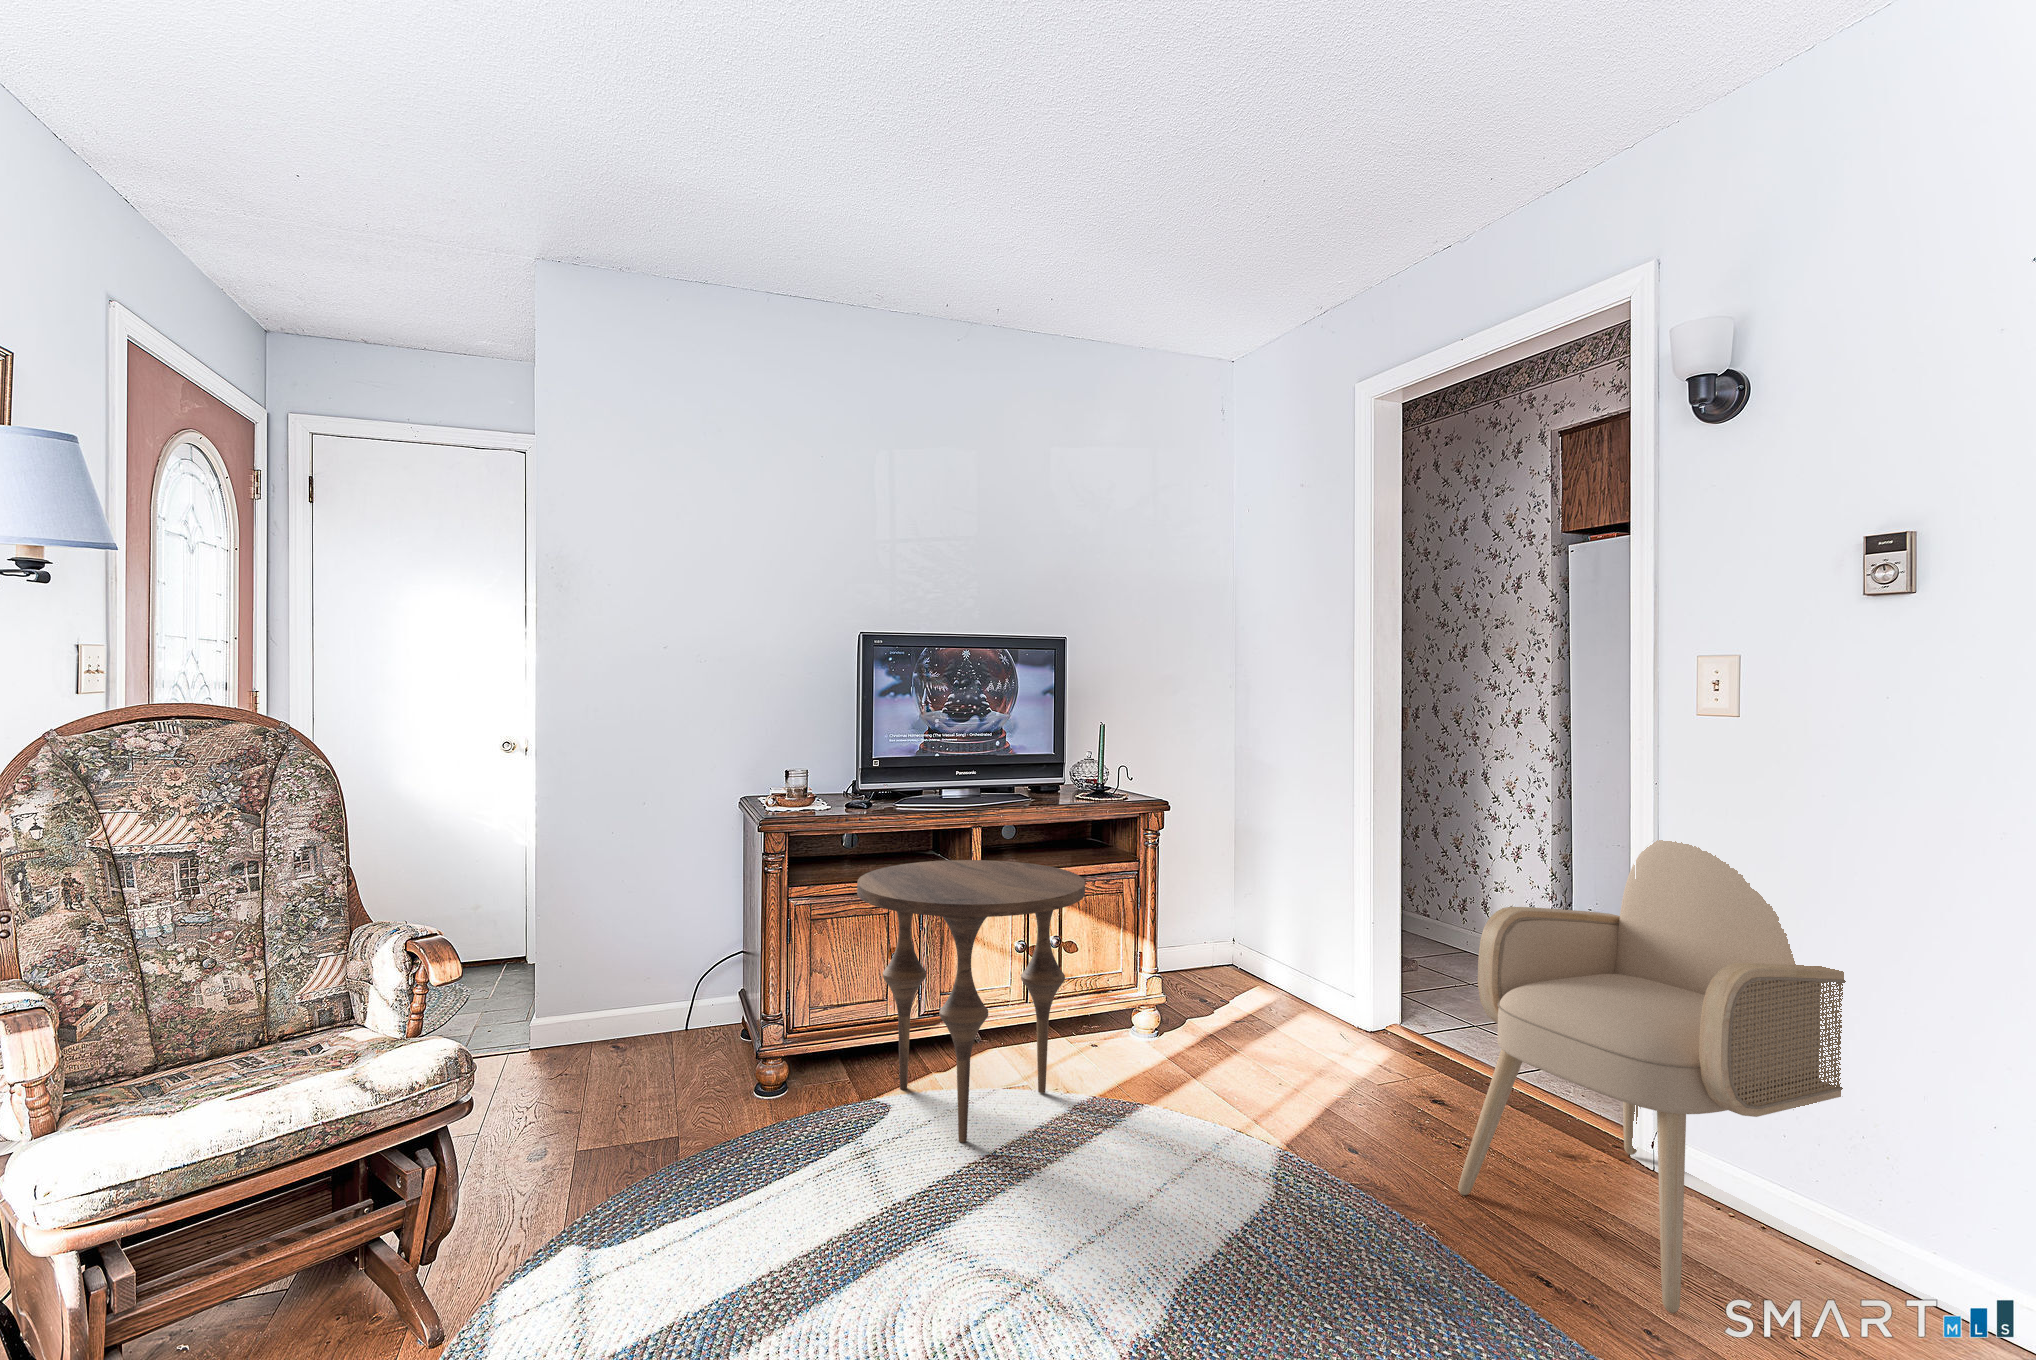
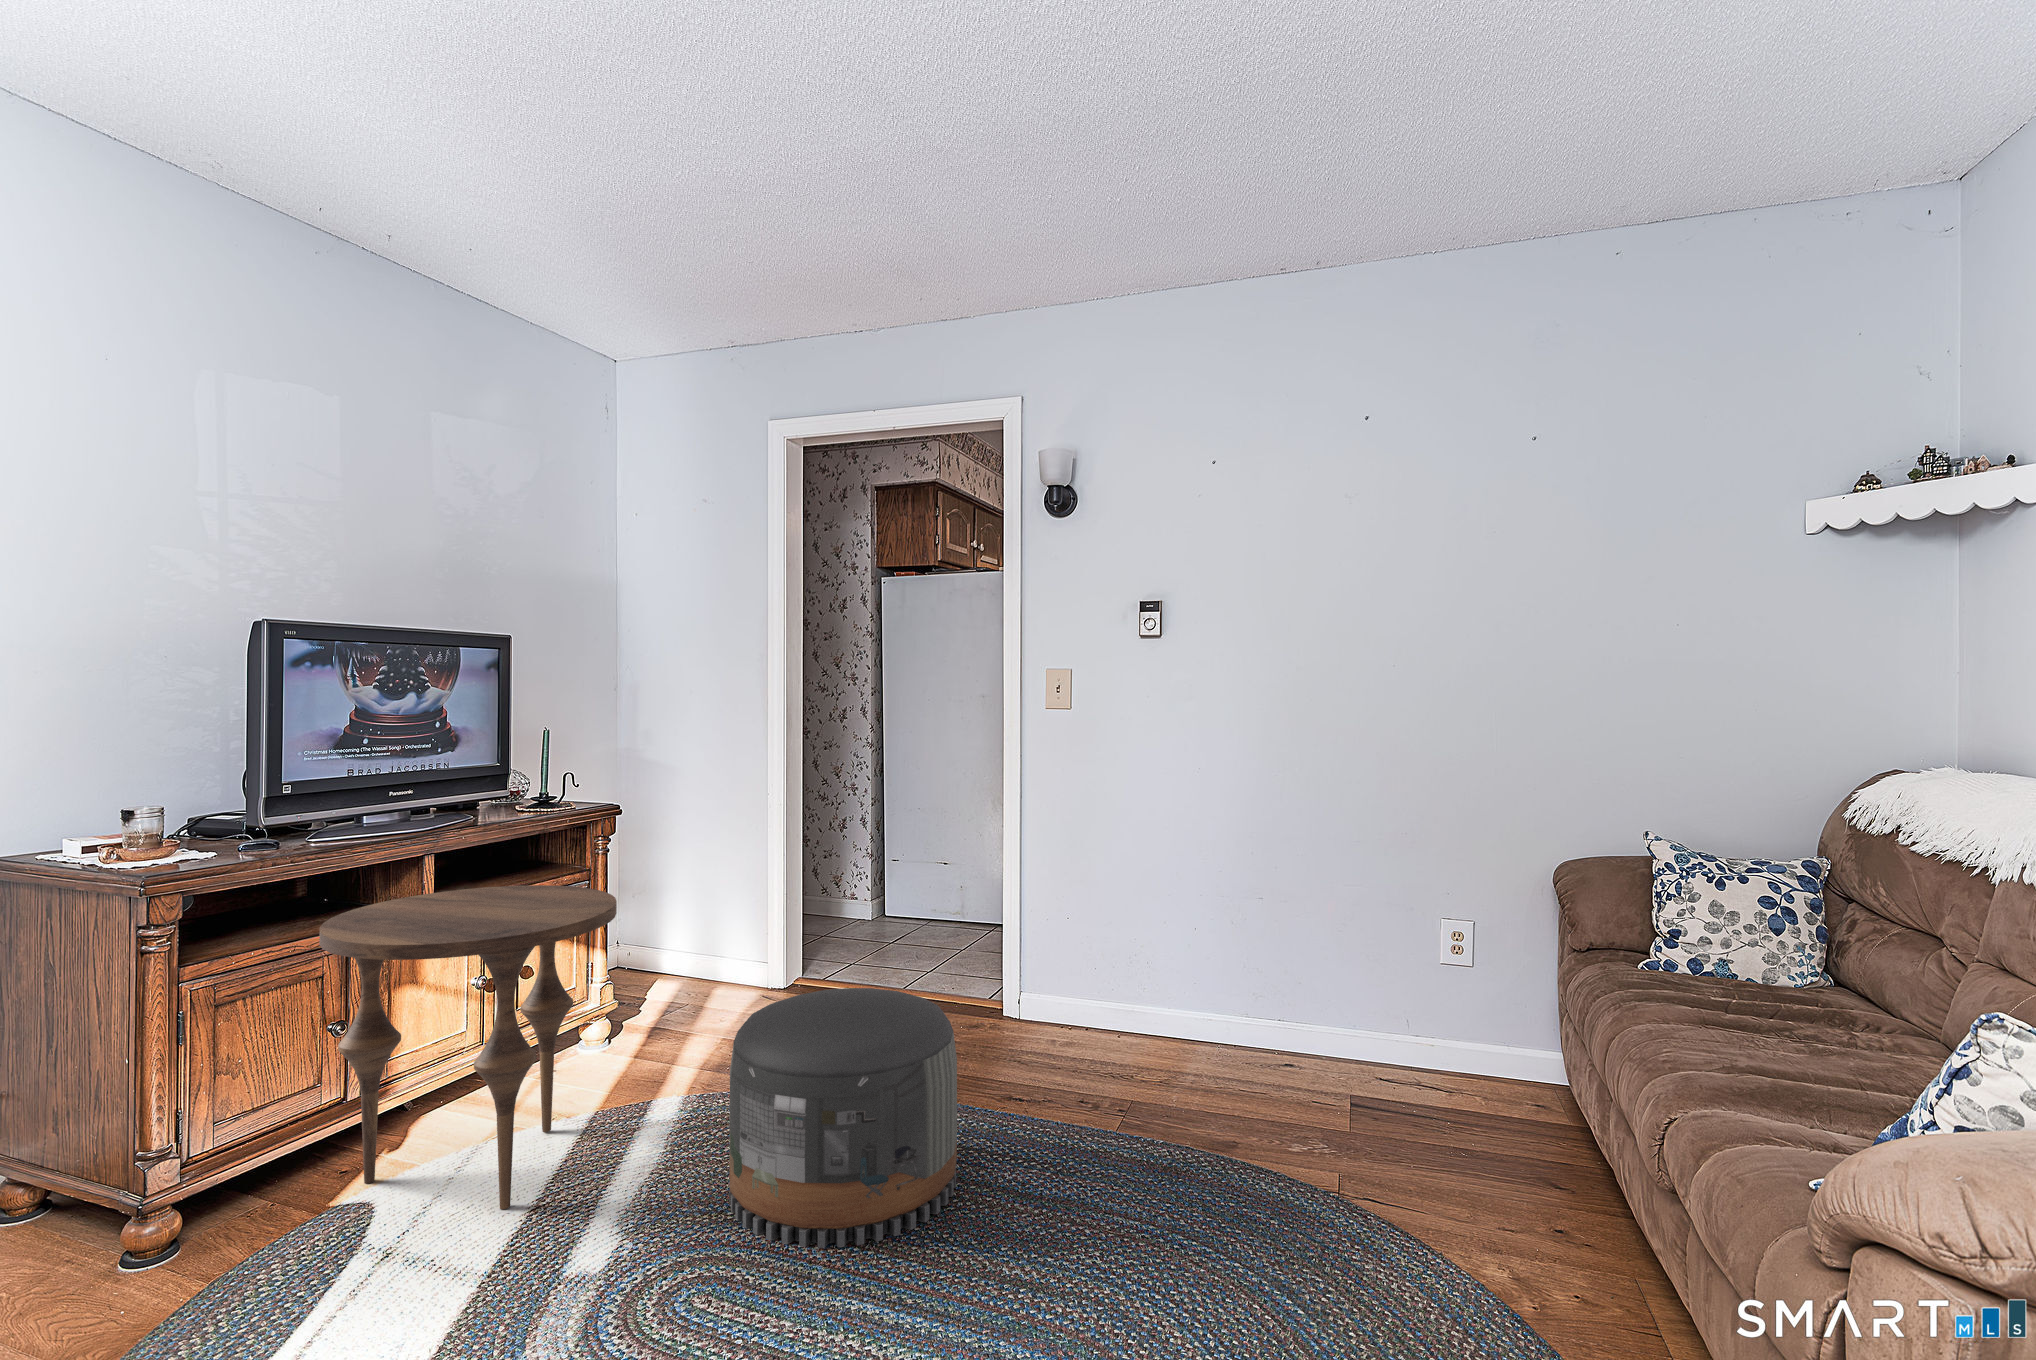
armchair: present [1458,840,1846,1313] -> none [965,775,1200,1119]
pouf: none [1110,1021,1358,1303] -> present [729,988,957,1248]

